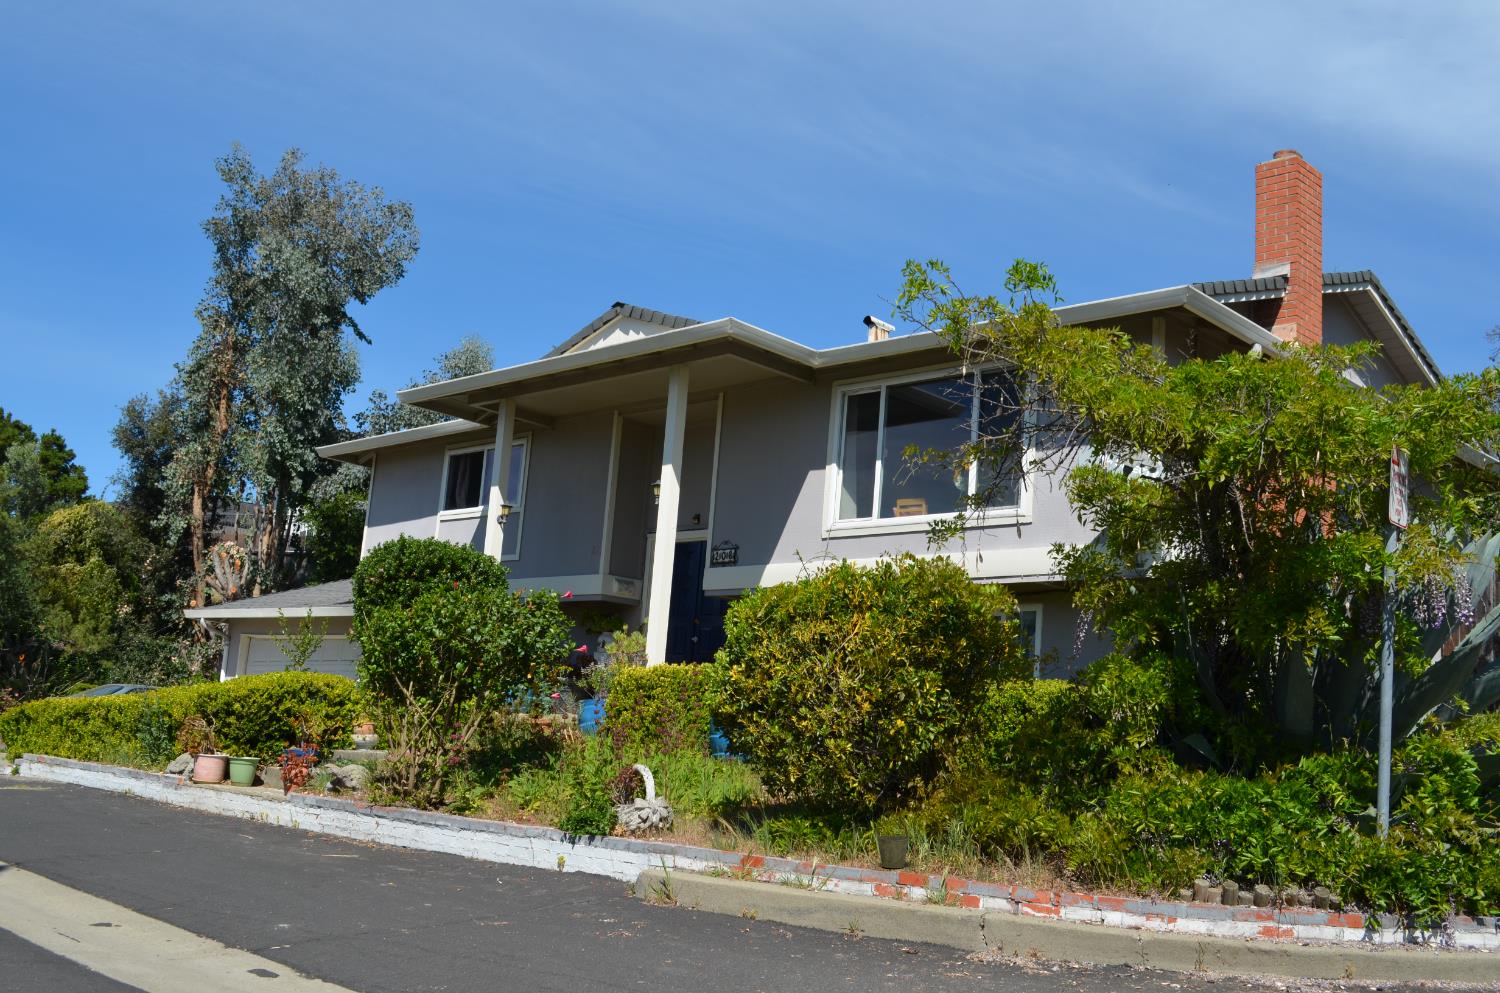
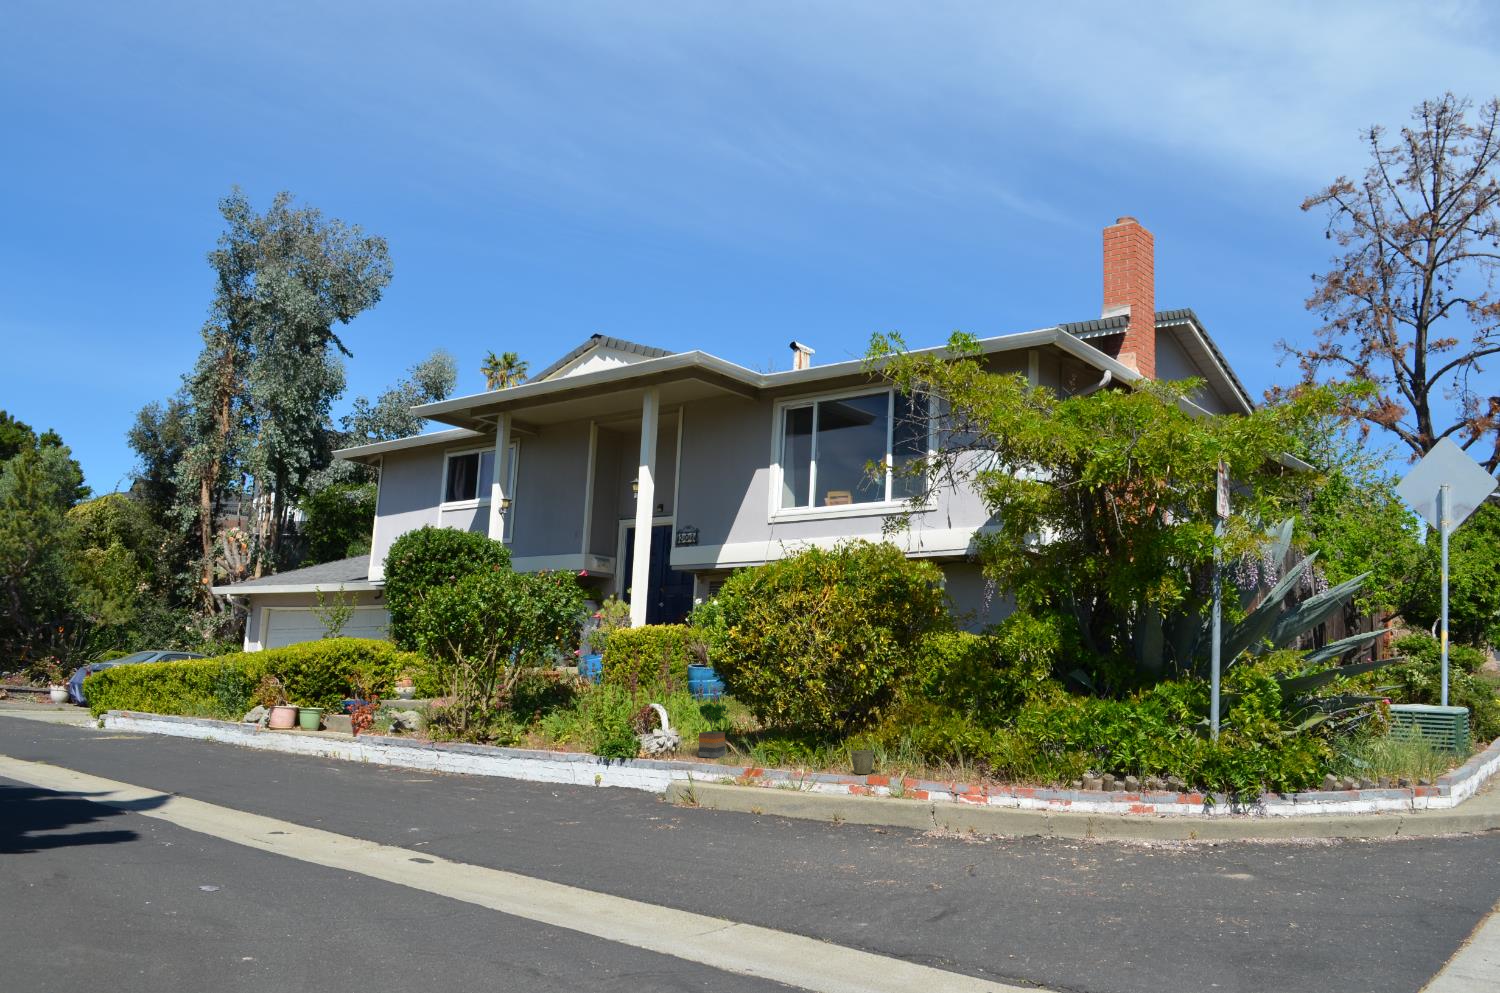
potted tree: none [687,764,732,838] -> present [699,703,730,758]

